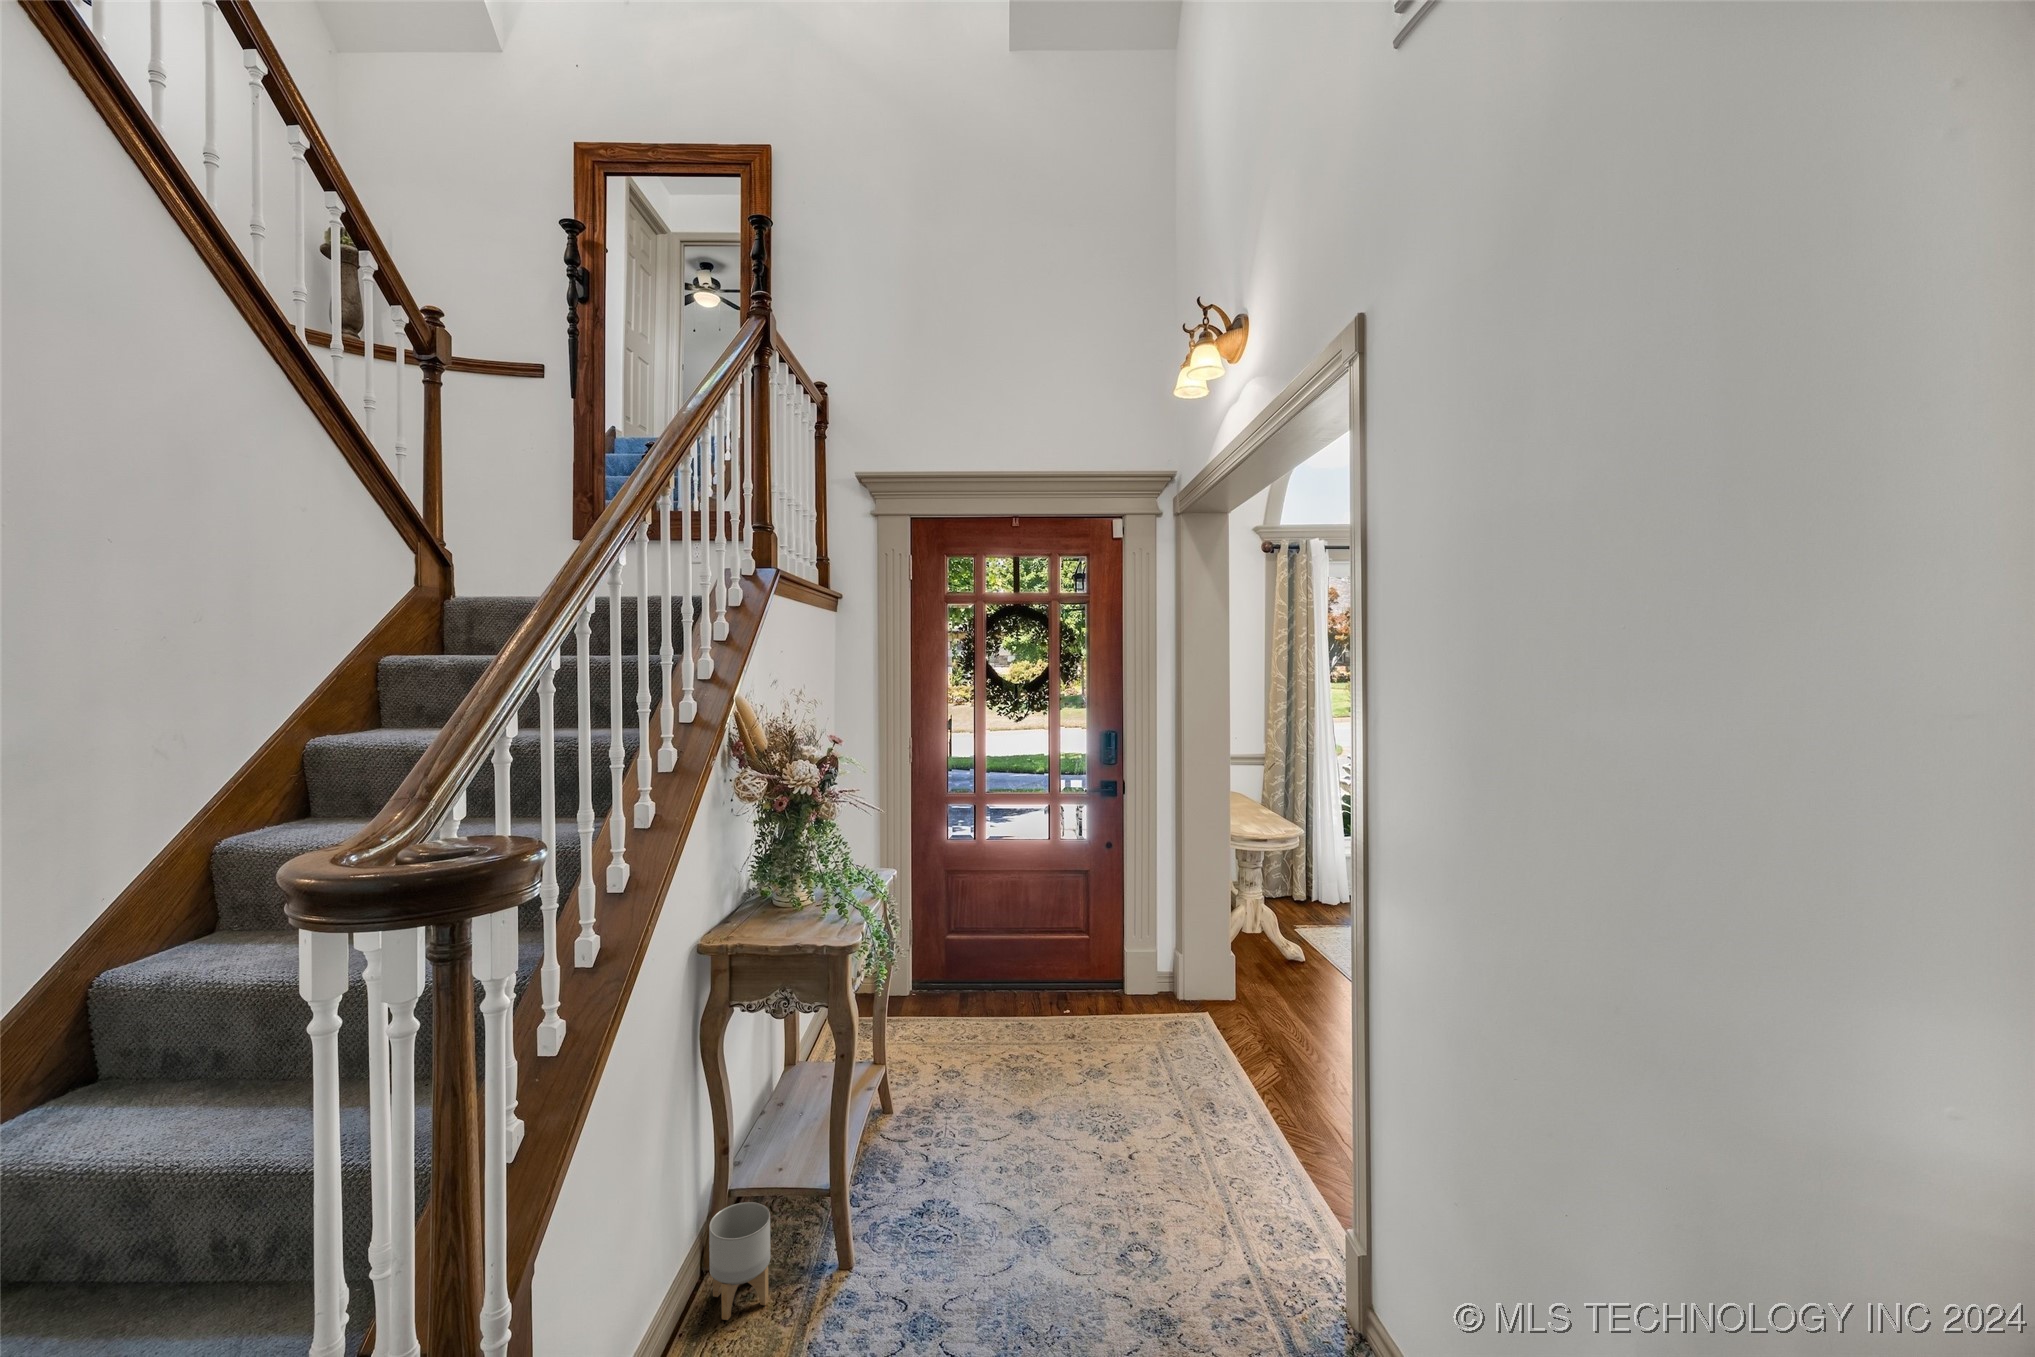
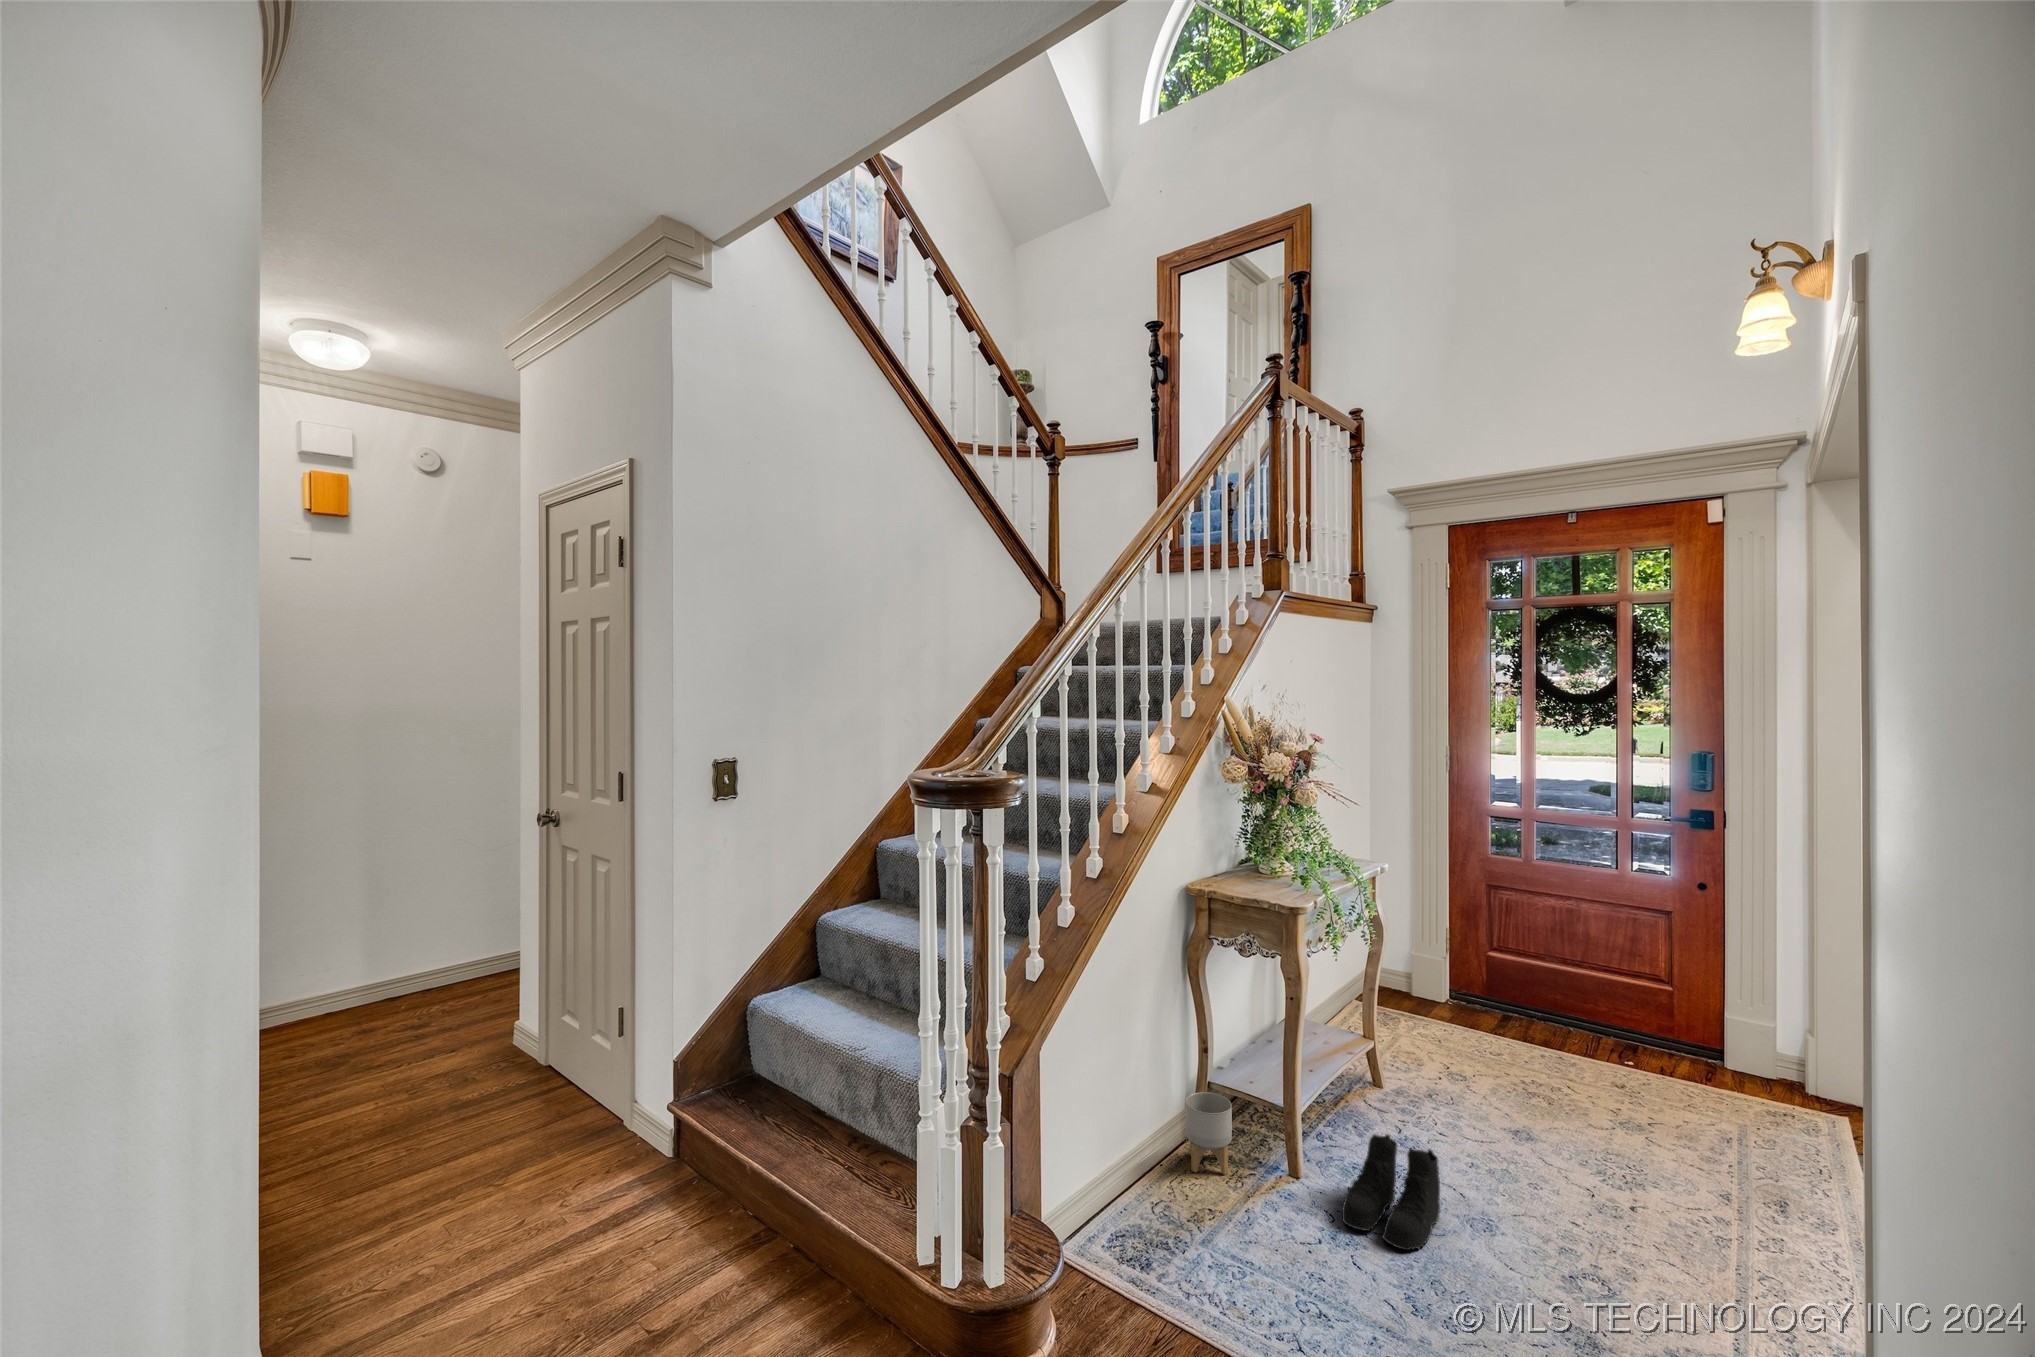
boots: none [913,1177,1003,1310] -> present [1342,1134,1440,1250]

